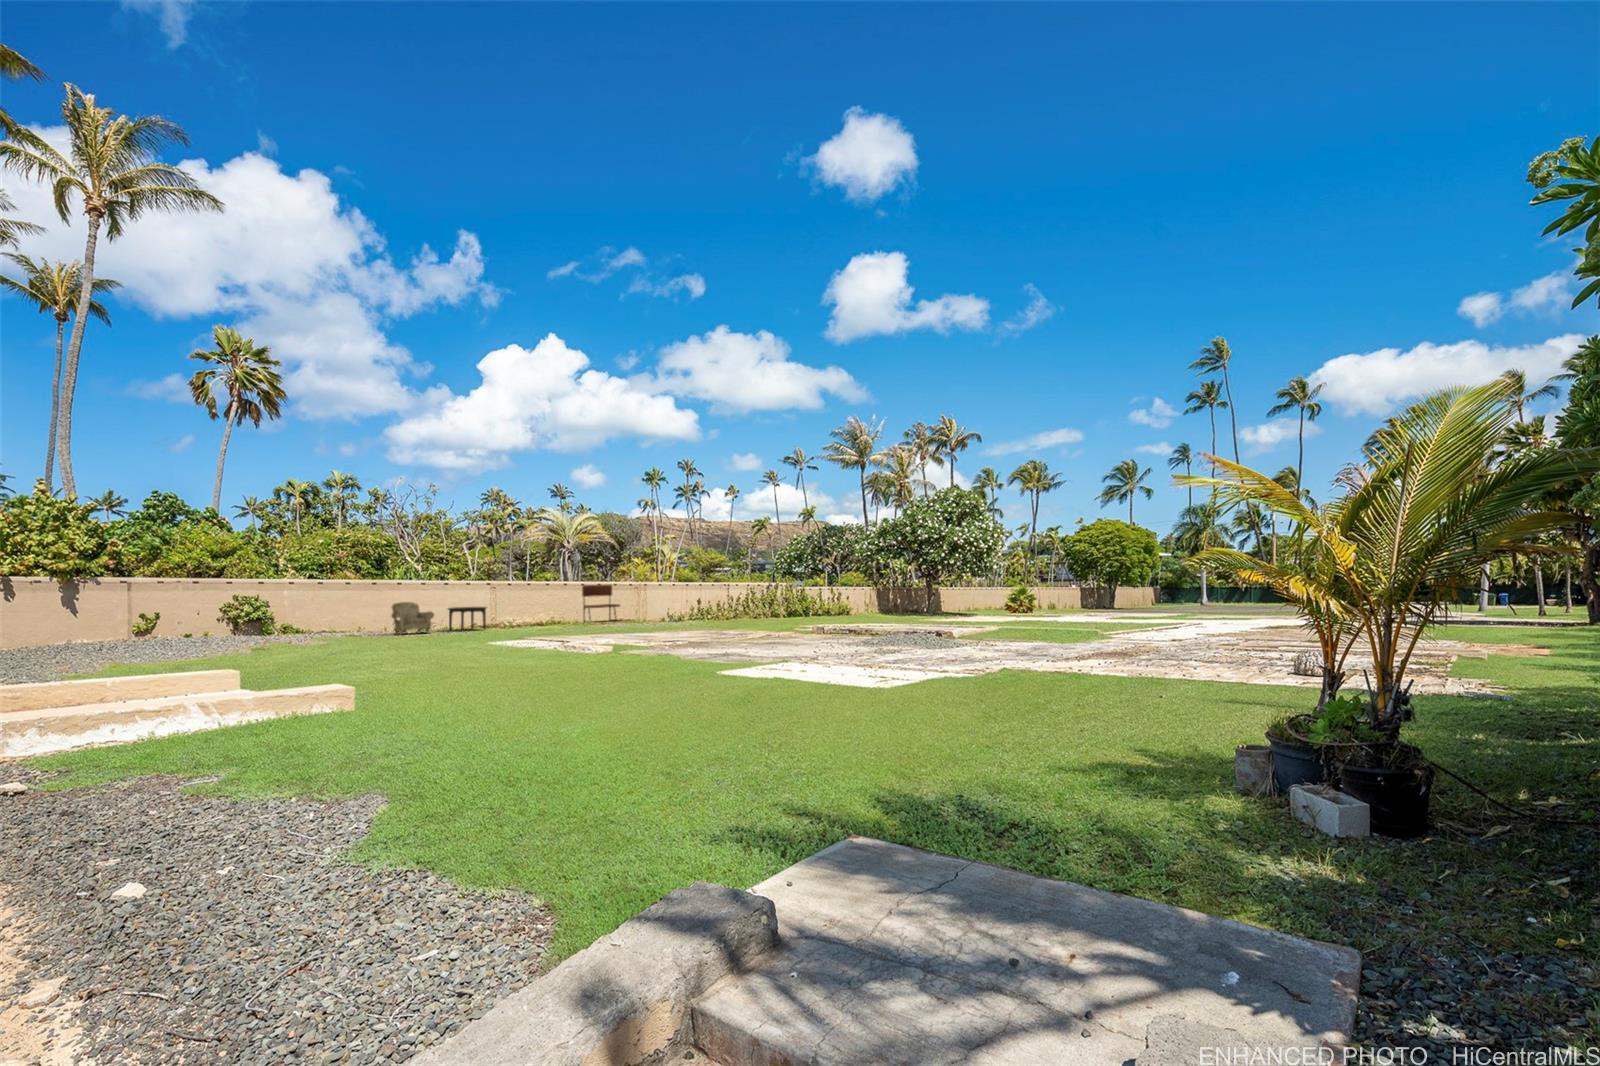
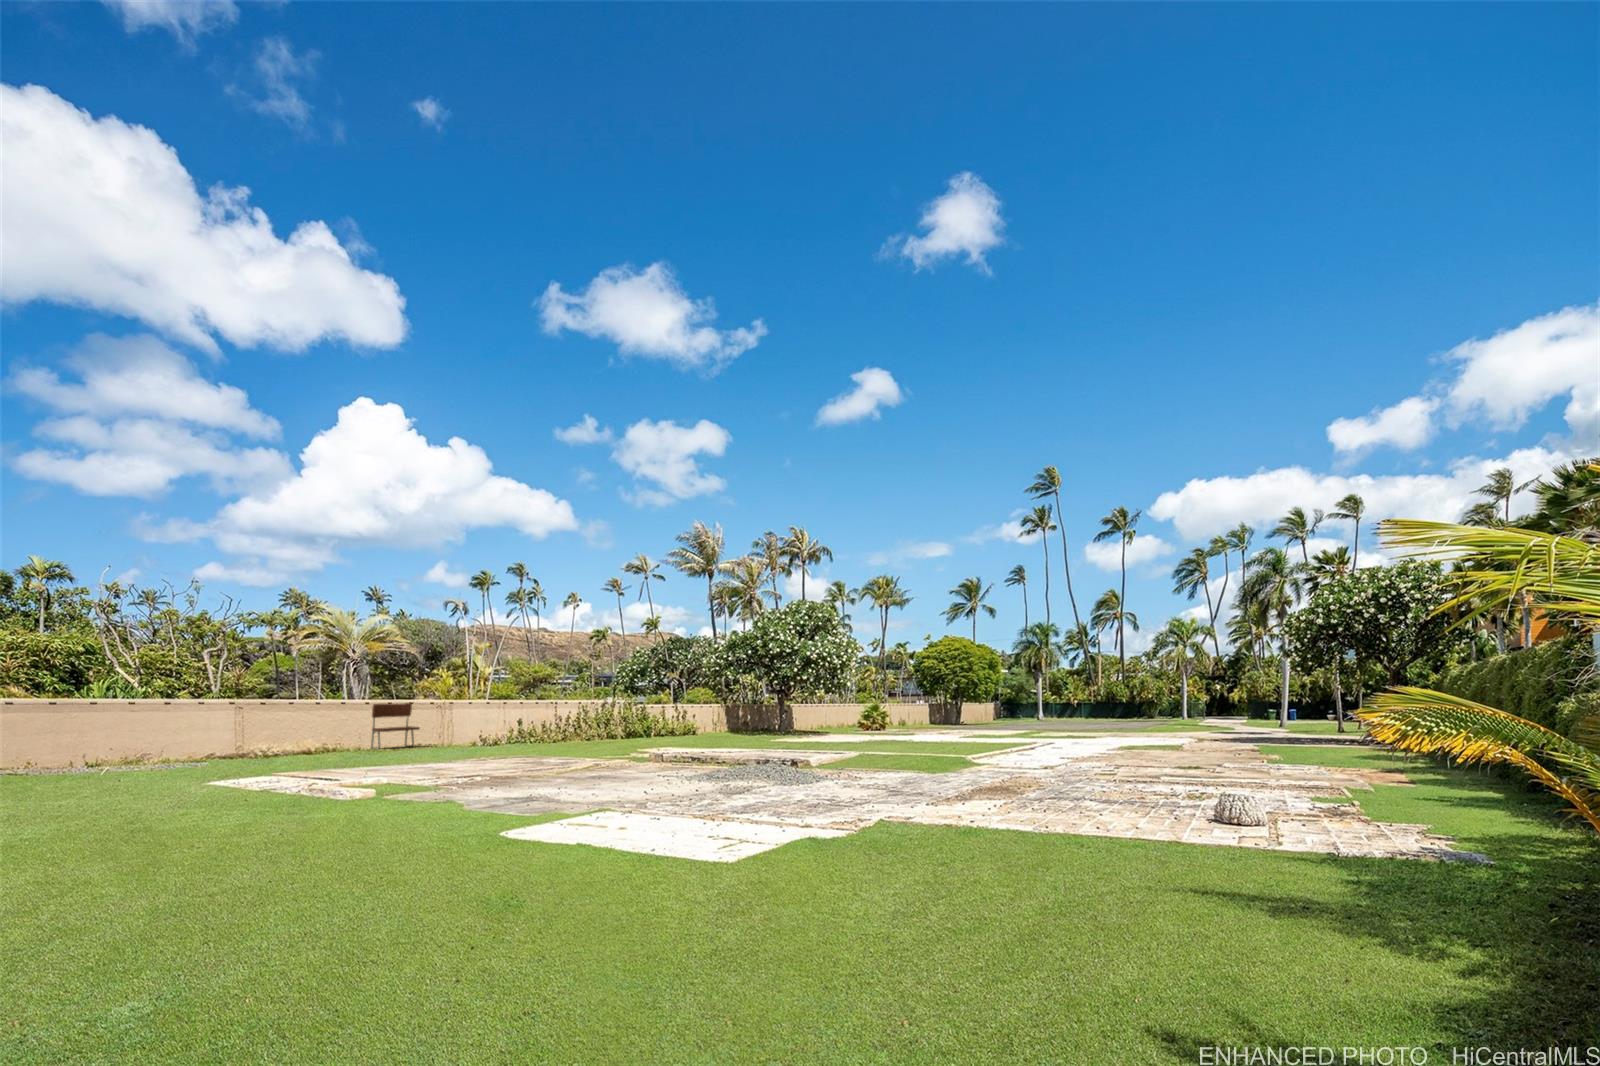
armchair: present [392,602,434,634] -> none [96,727,159,770]
round table: present [448,607,487,631] -> none [181,732,240,764]

